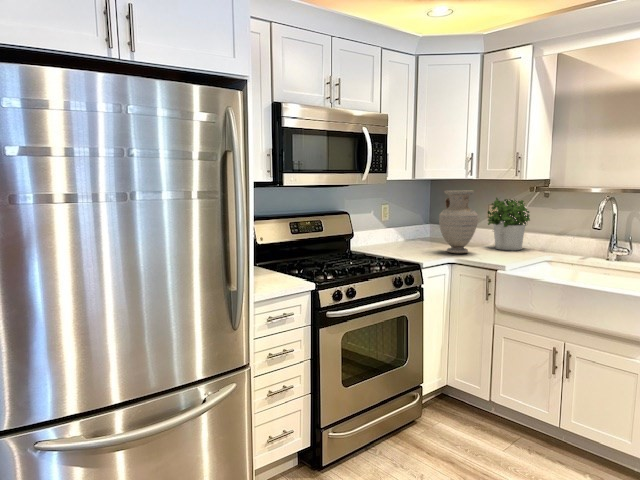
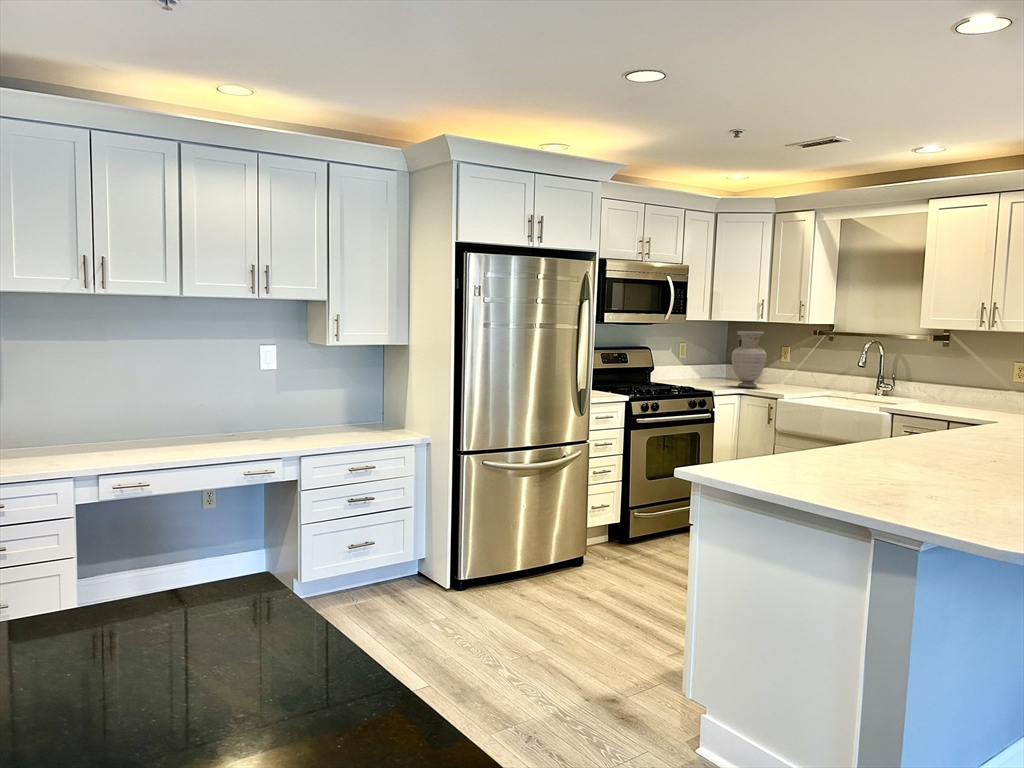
potted plant: present [488,198,530,250] -> none [778,339,818,388]

